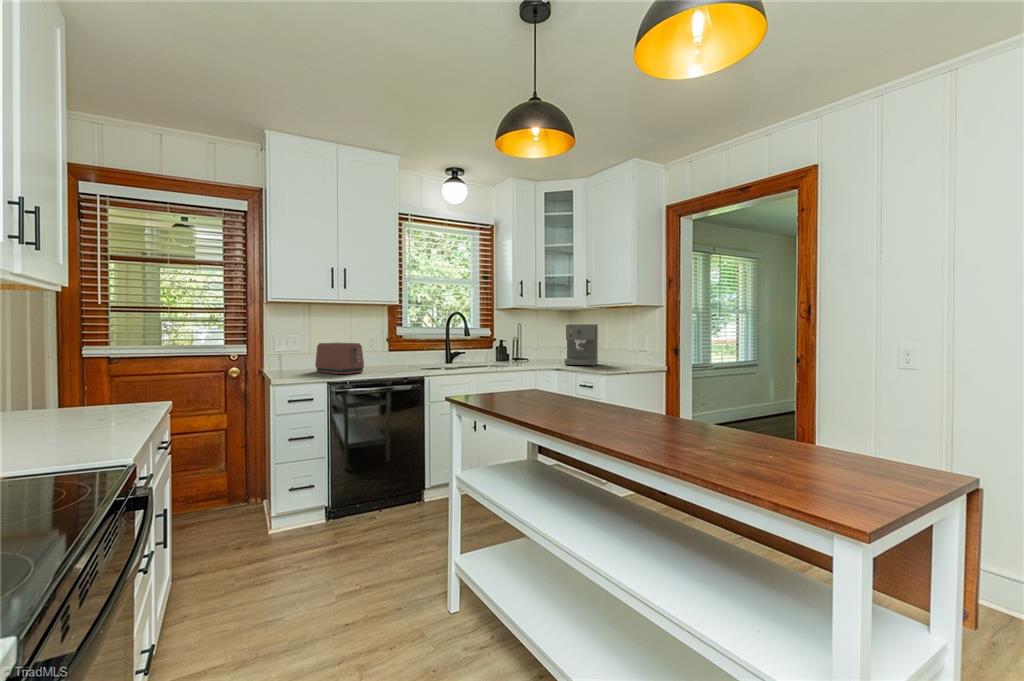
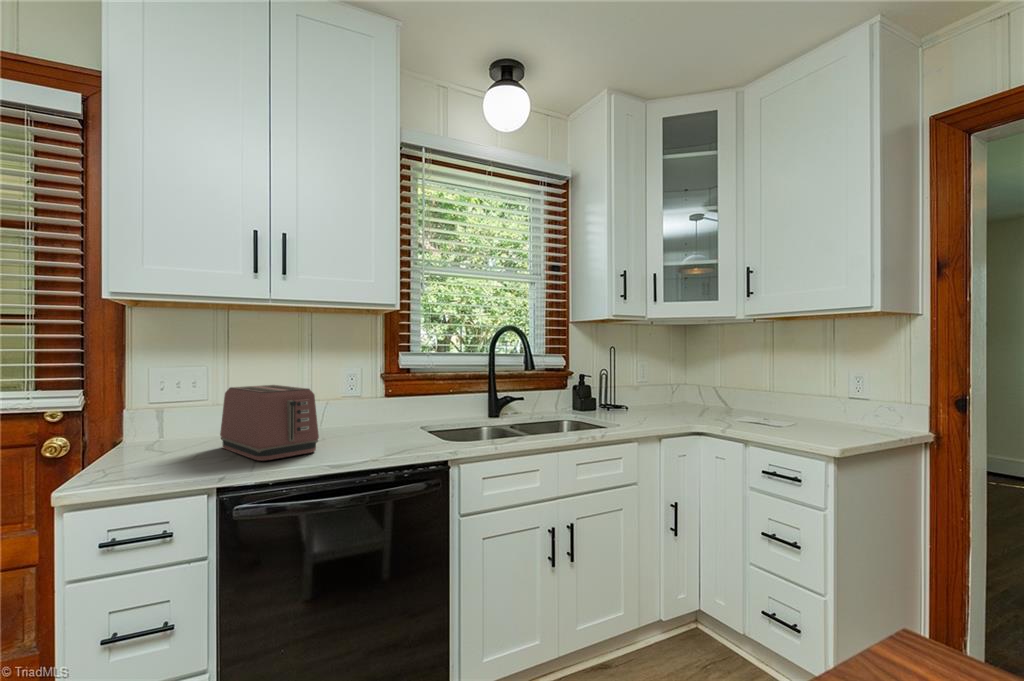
coffee maker: present [565,324,598,366] -> none [708,348,775,428]

